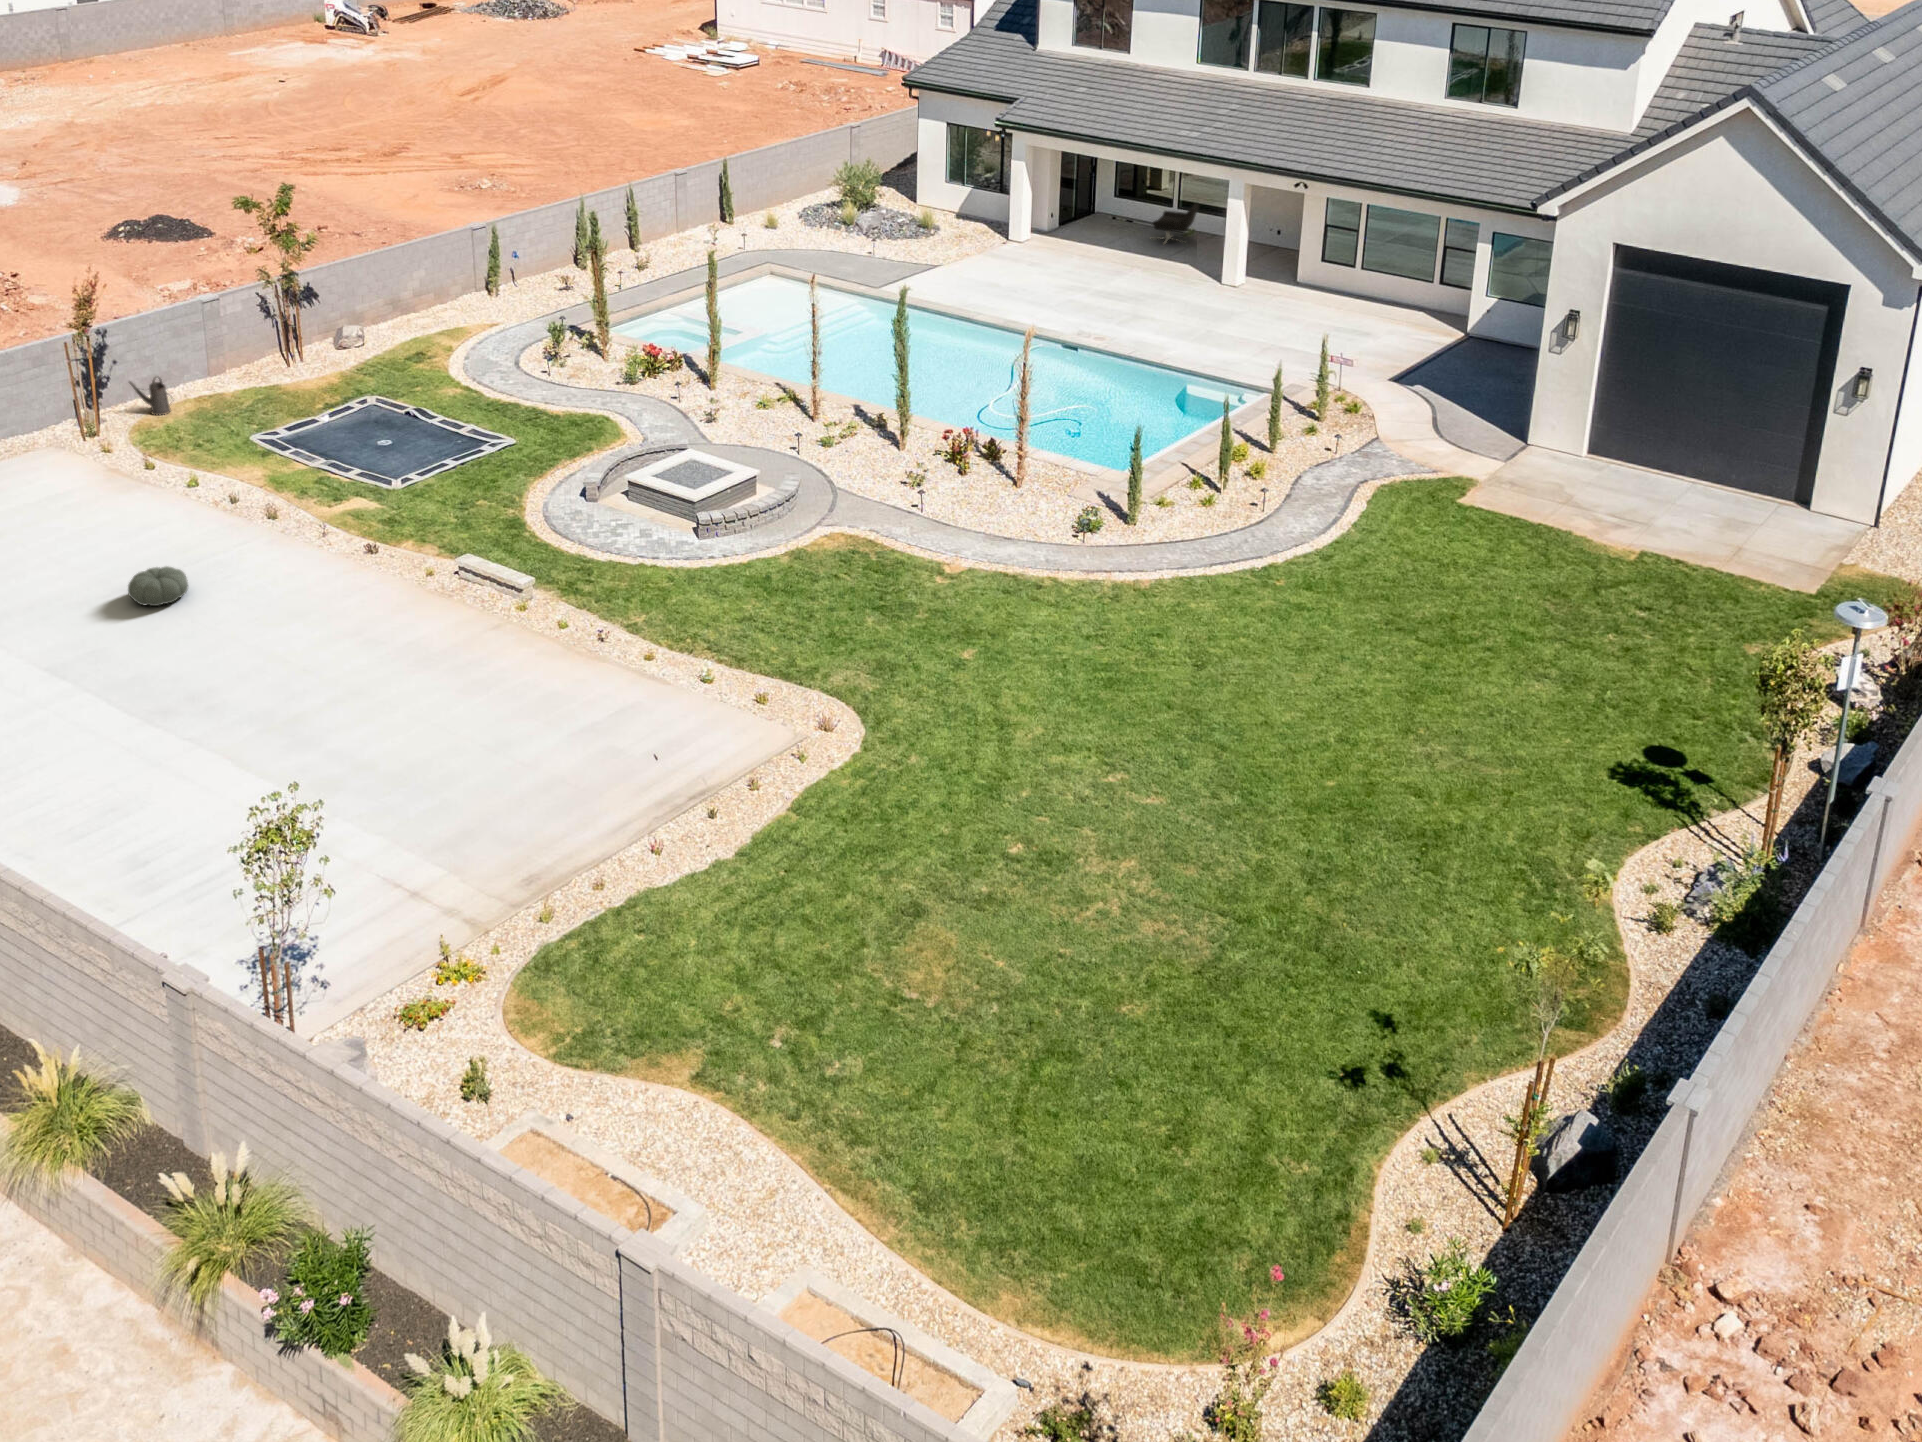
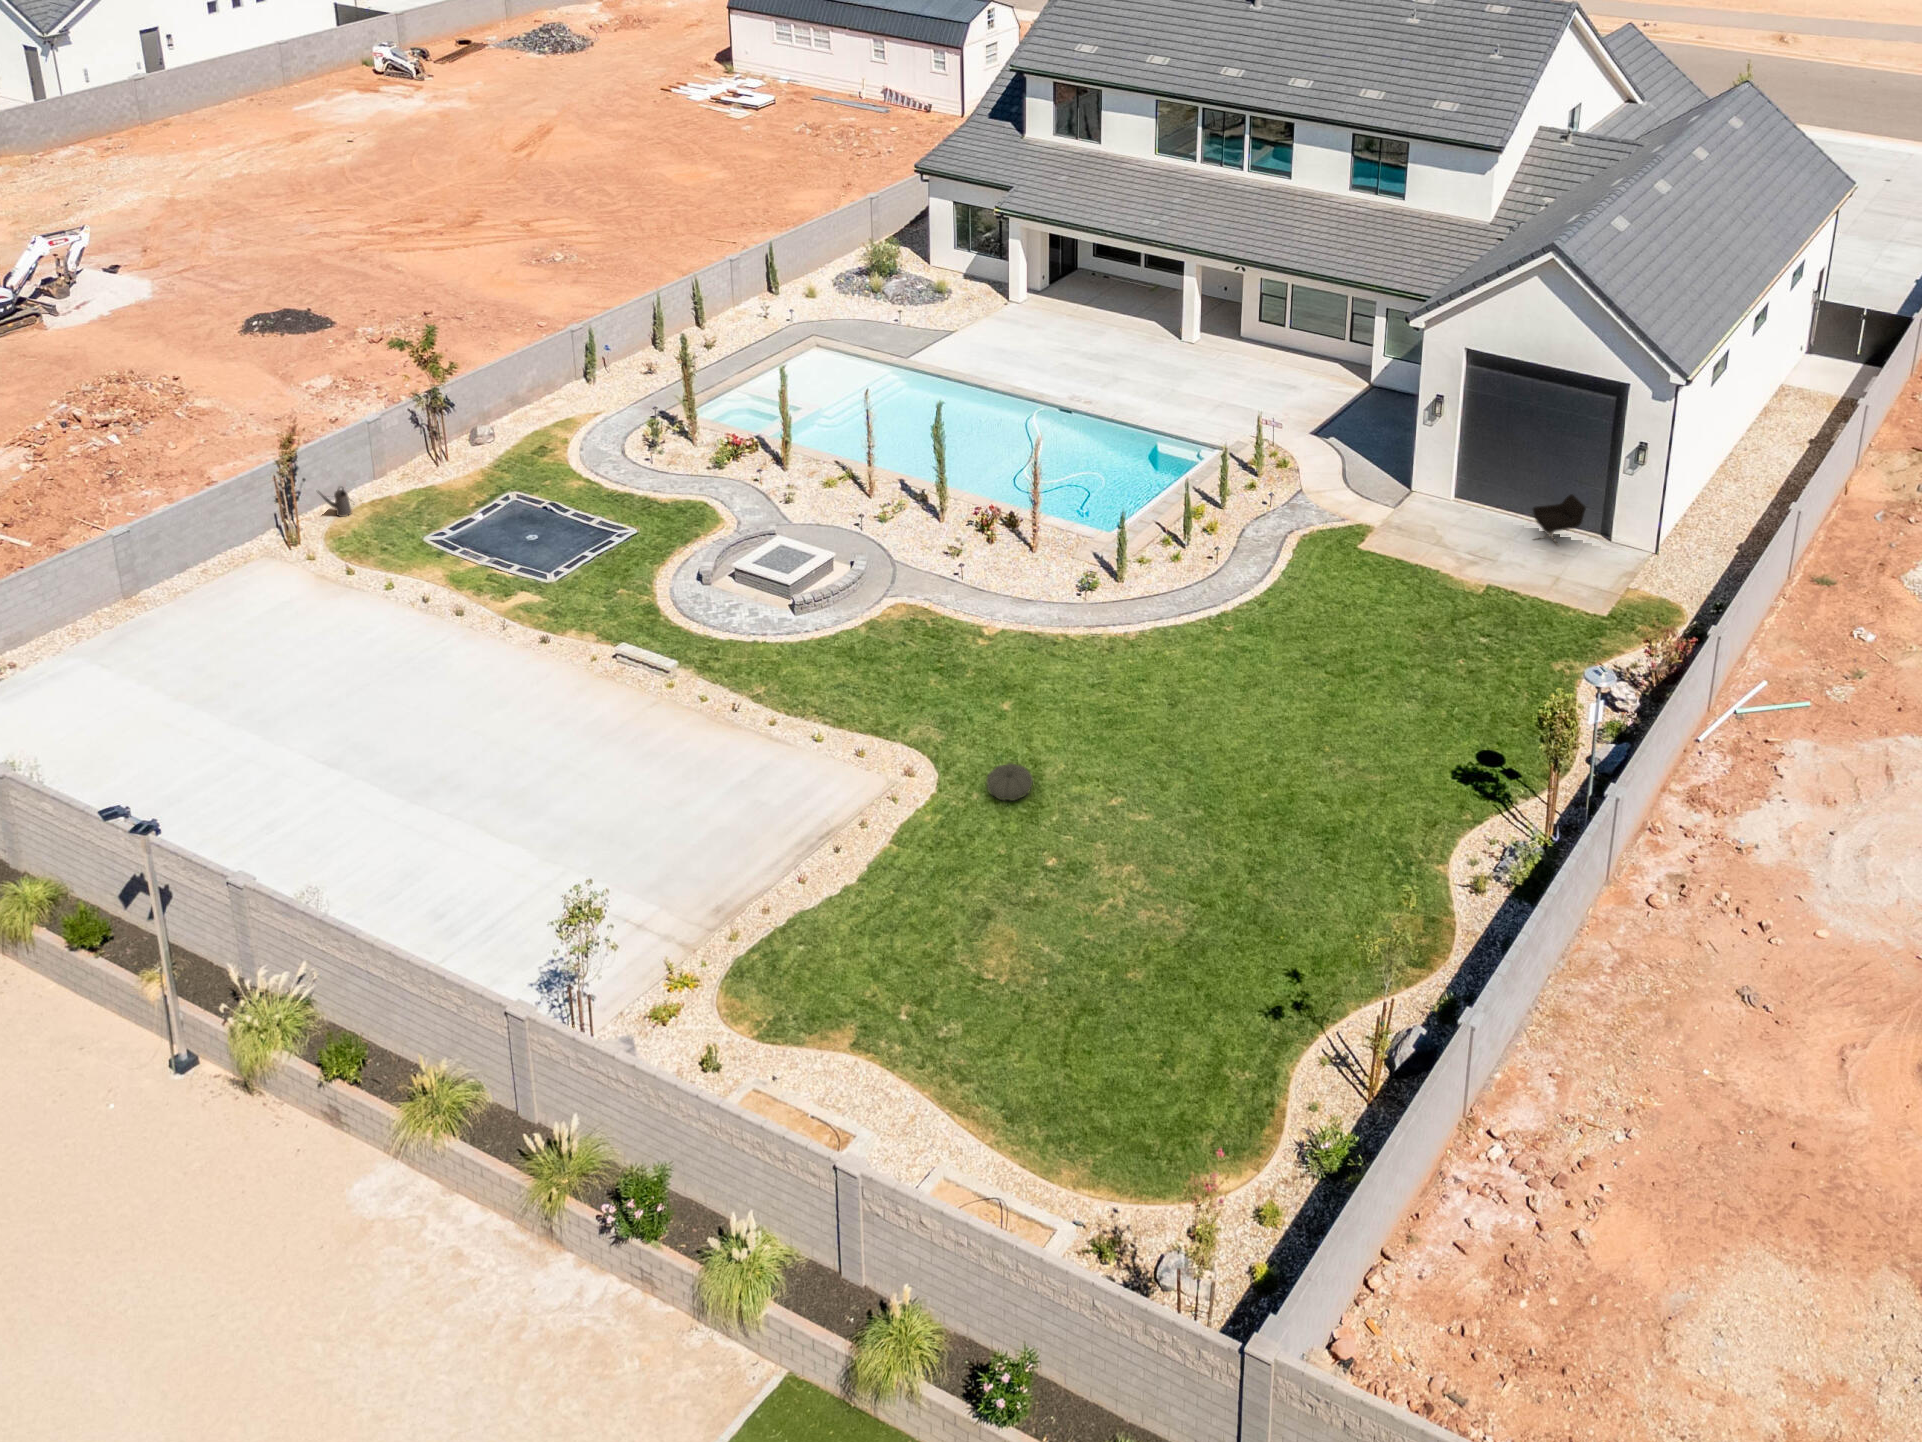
lounge chair: present [1153,204,1199,244] -> present [1533,494,1586,545]
pouf: present [128,566,188,606] -> present [986,764,1033,801]

